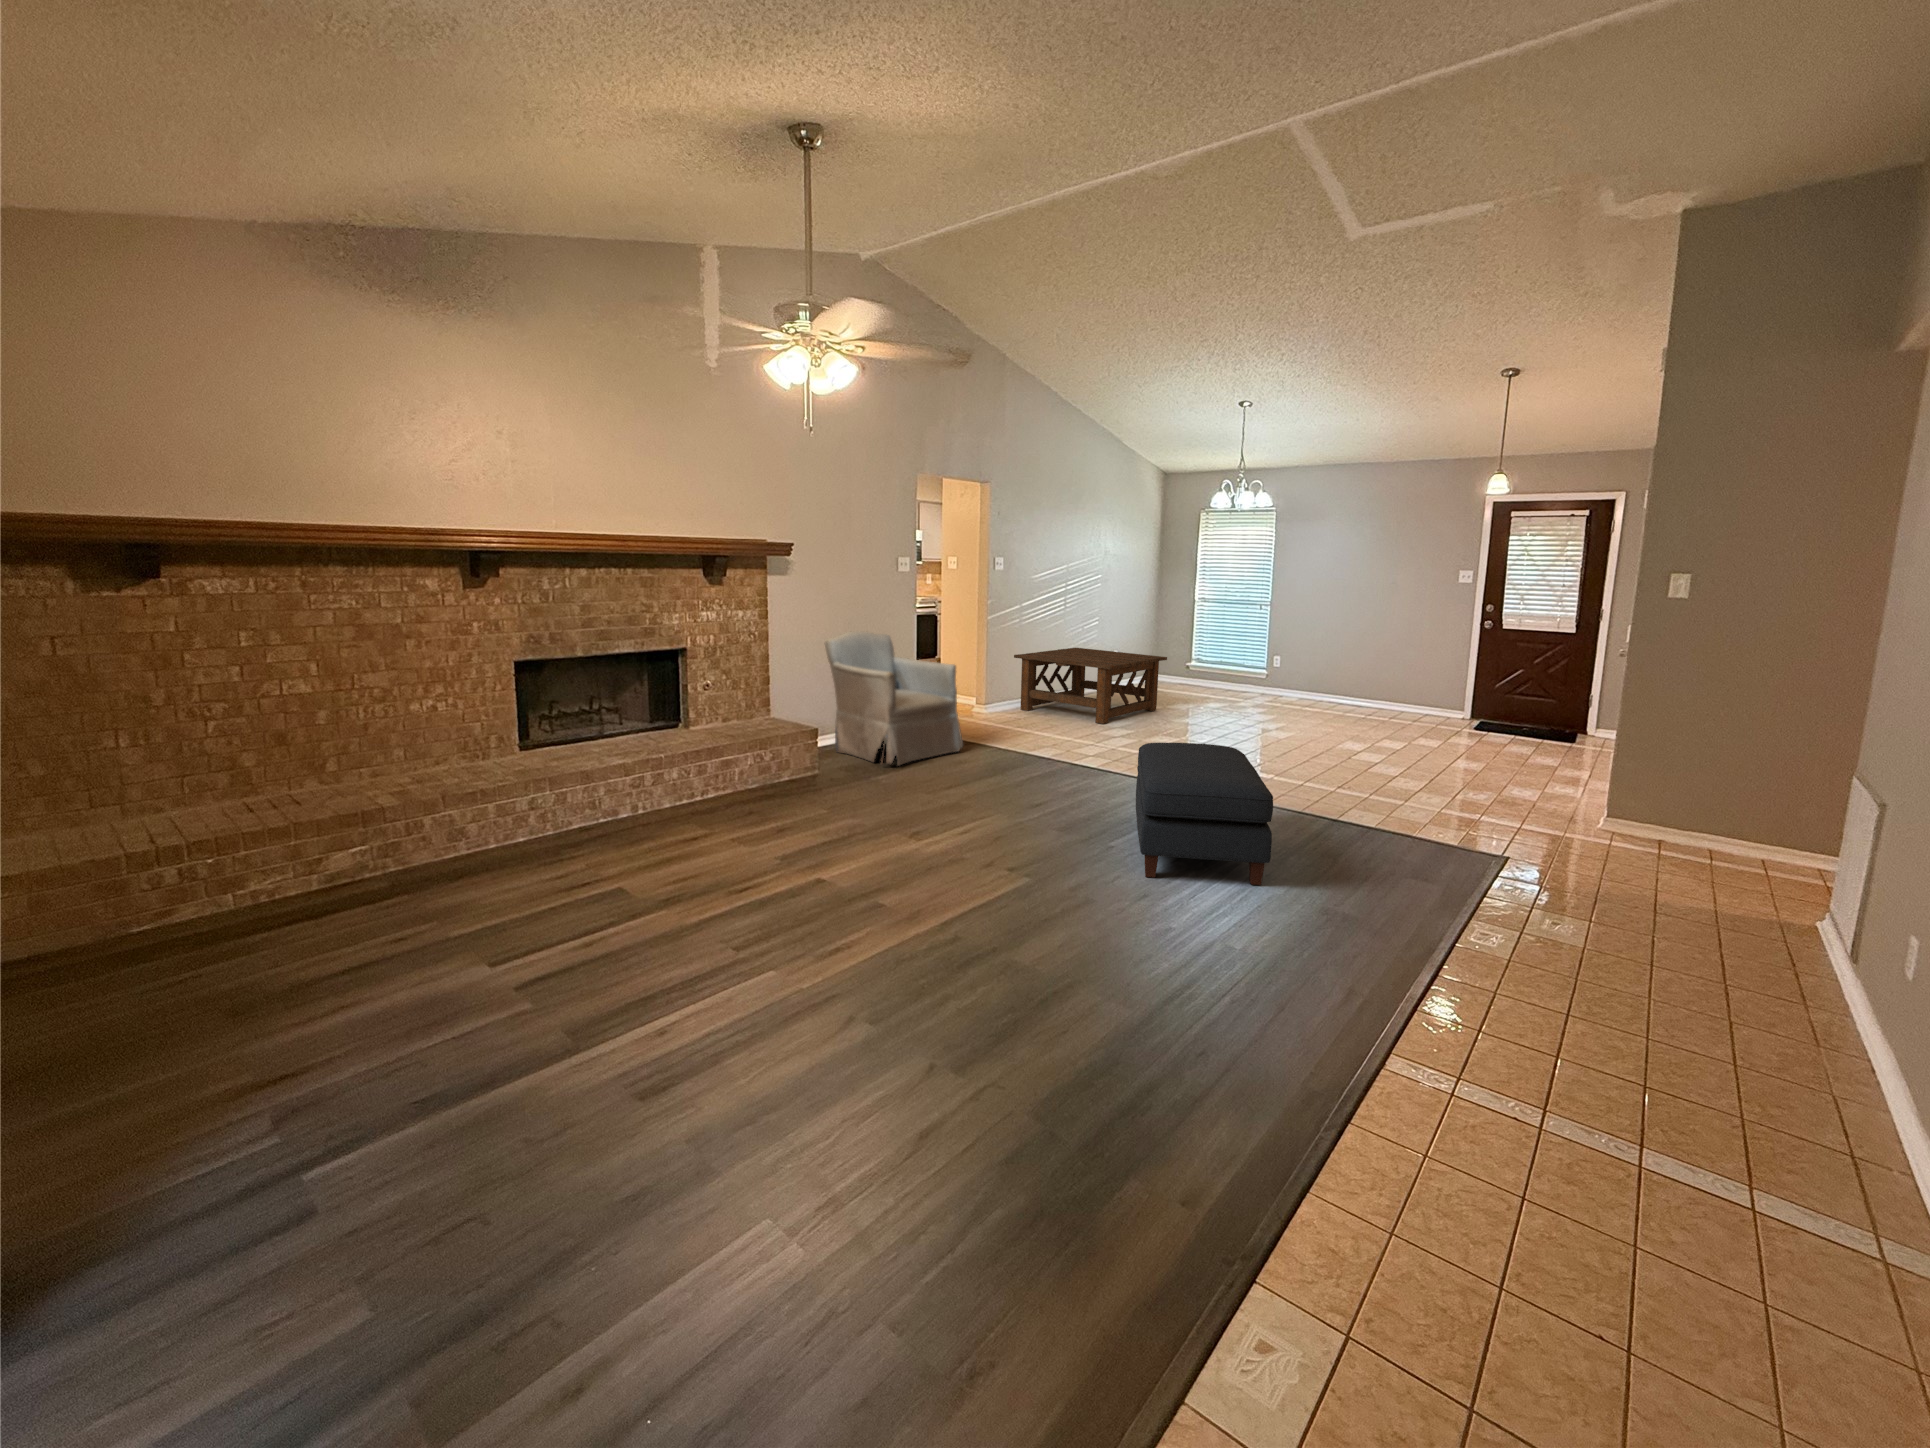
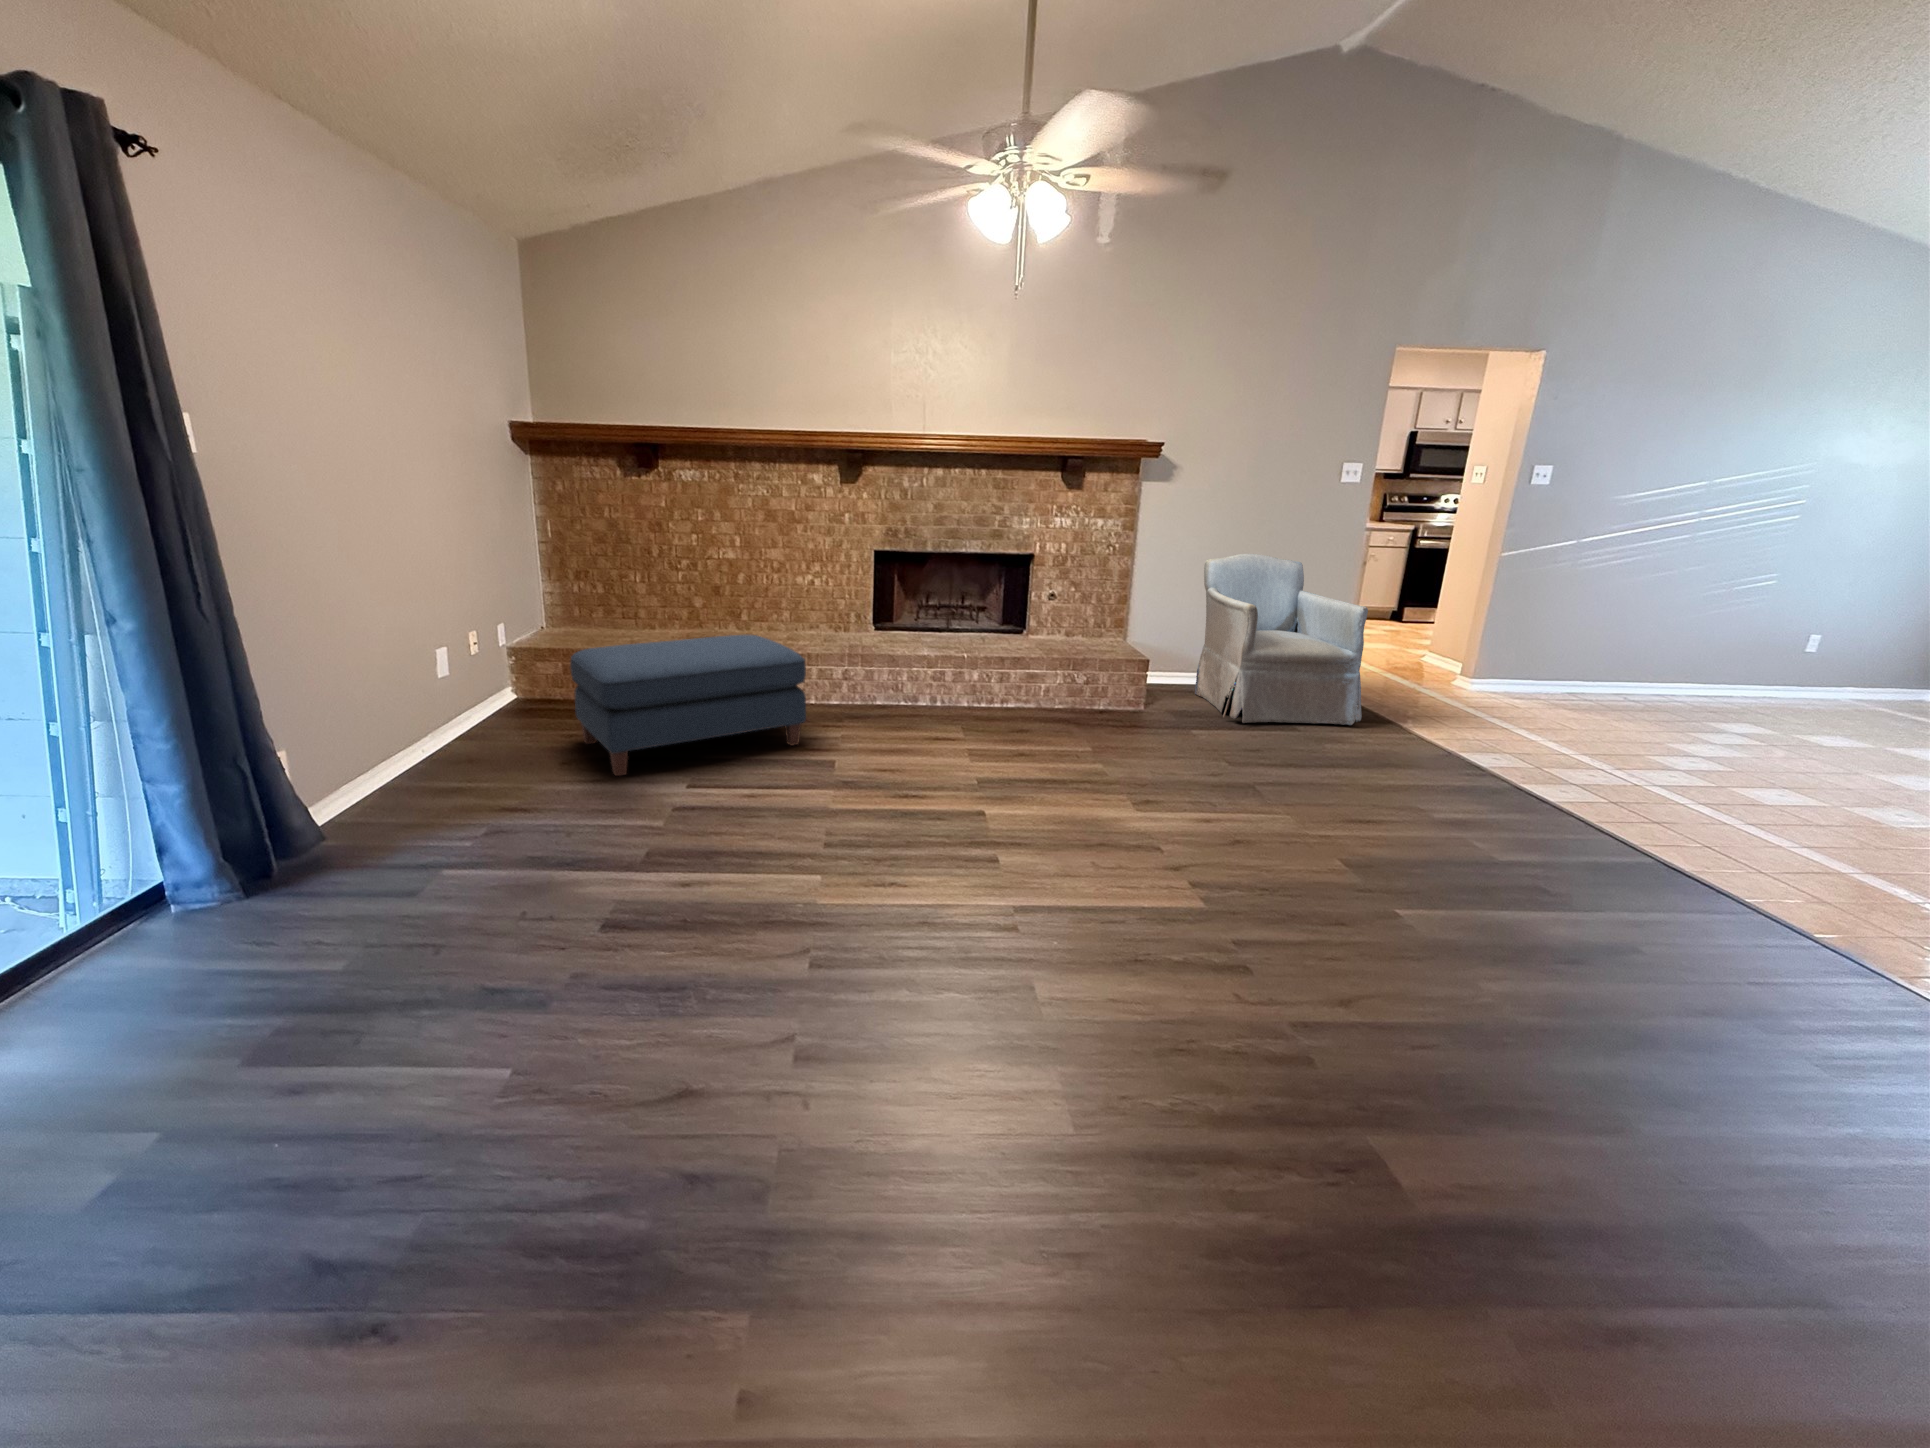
coffee table: present [1014,648,1167,724] -> none [1537,613,1899,744]
ottoman: present [1136,743,1273,885] -> present [570,635,806,776]

